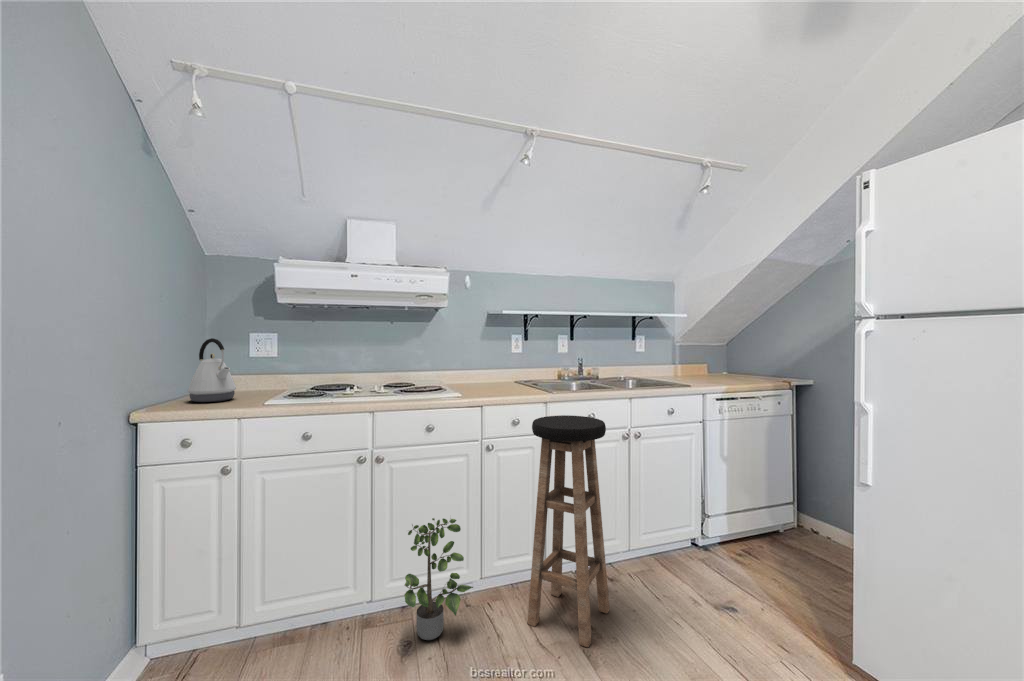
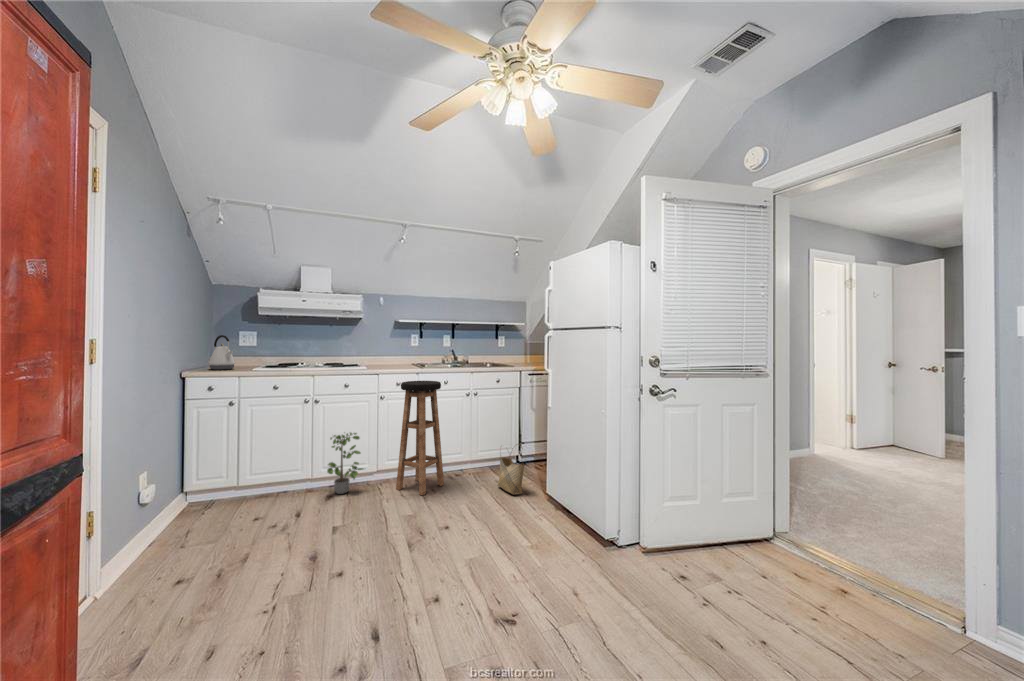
woven basket: none [715,538,788,650] -> present [498,458,525,494]

